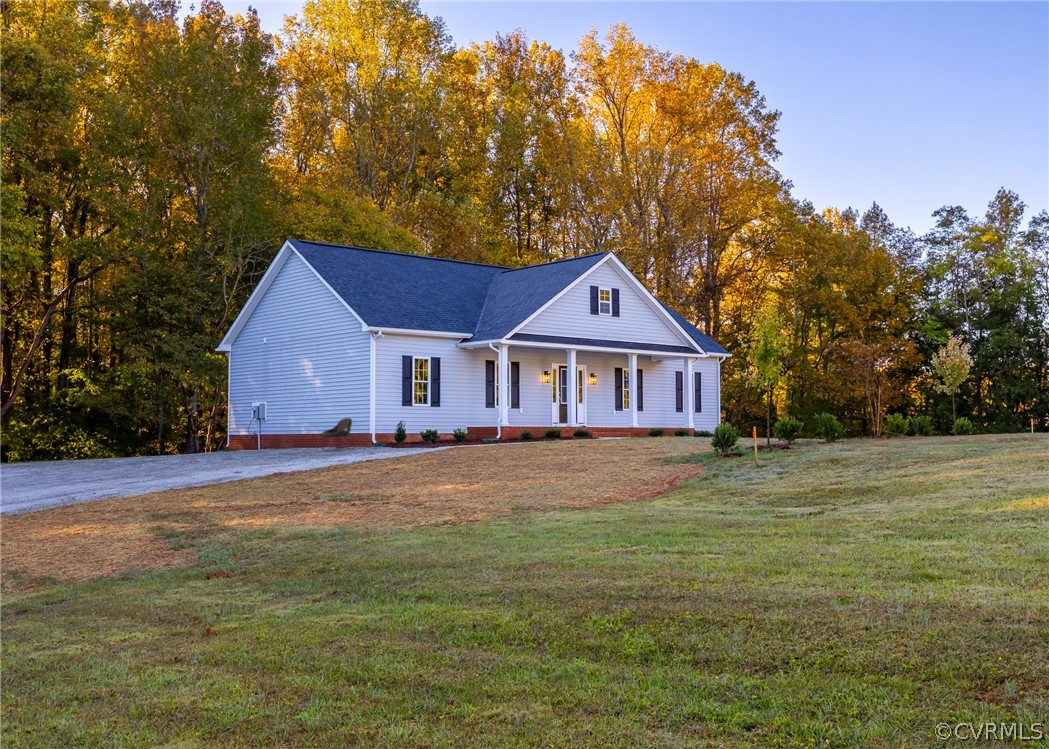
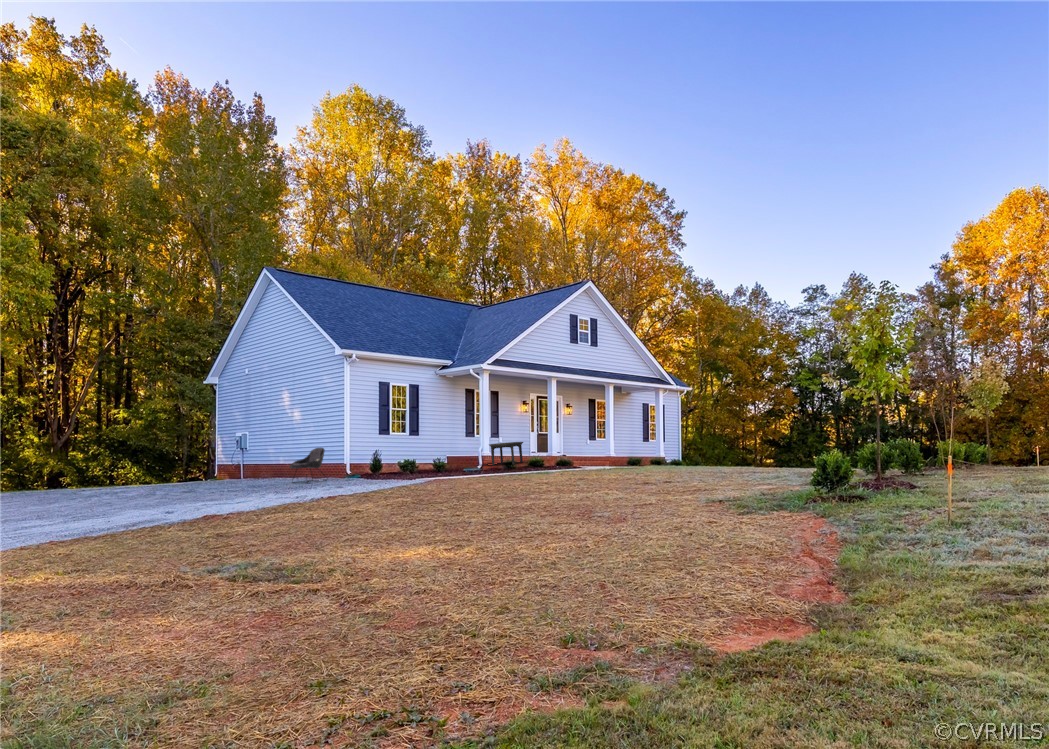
round table: none [507,413,542,436] -> present [489,442,523,465]

